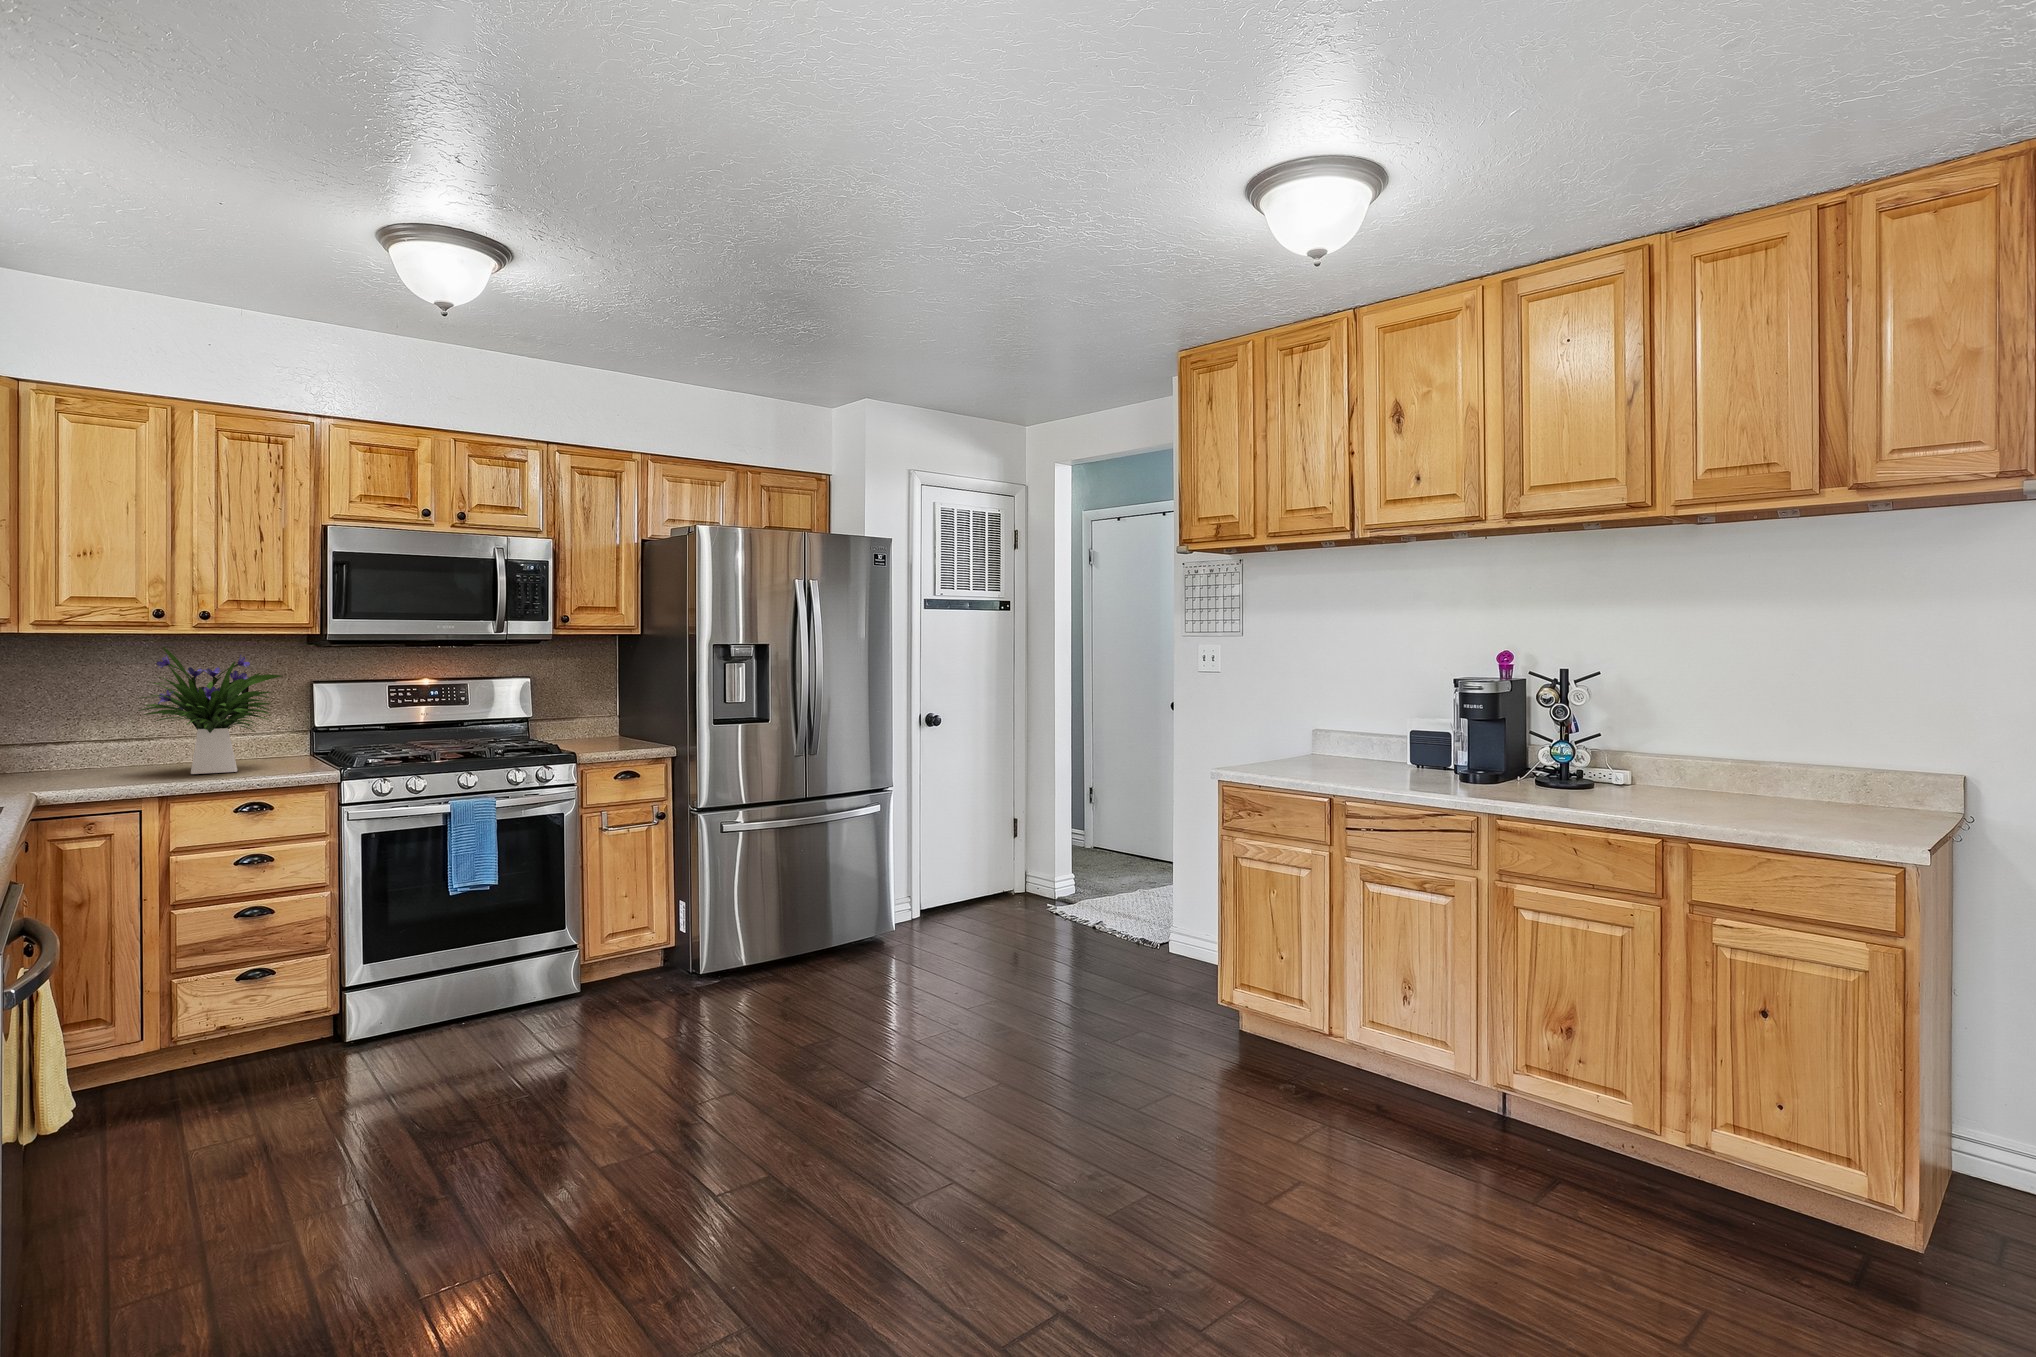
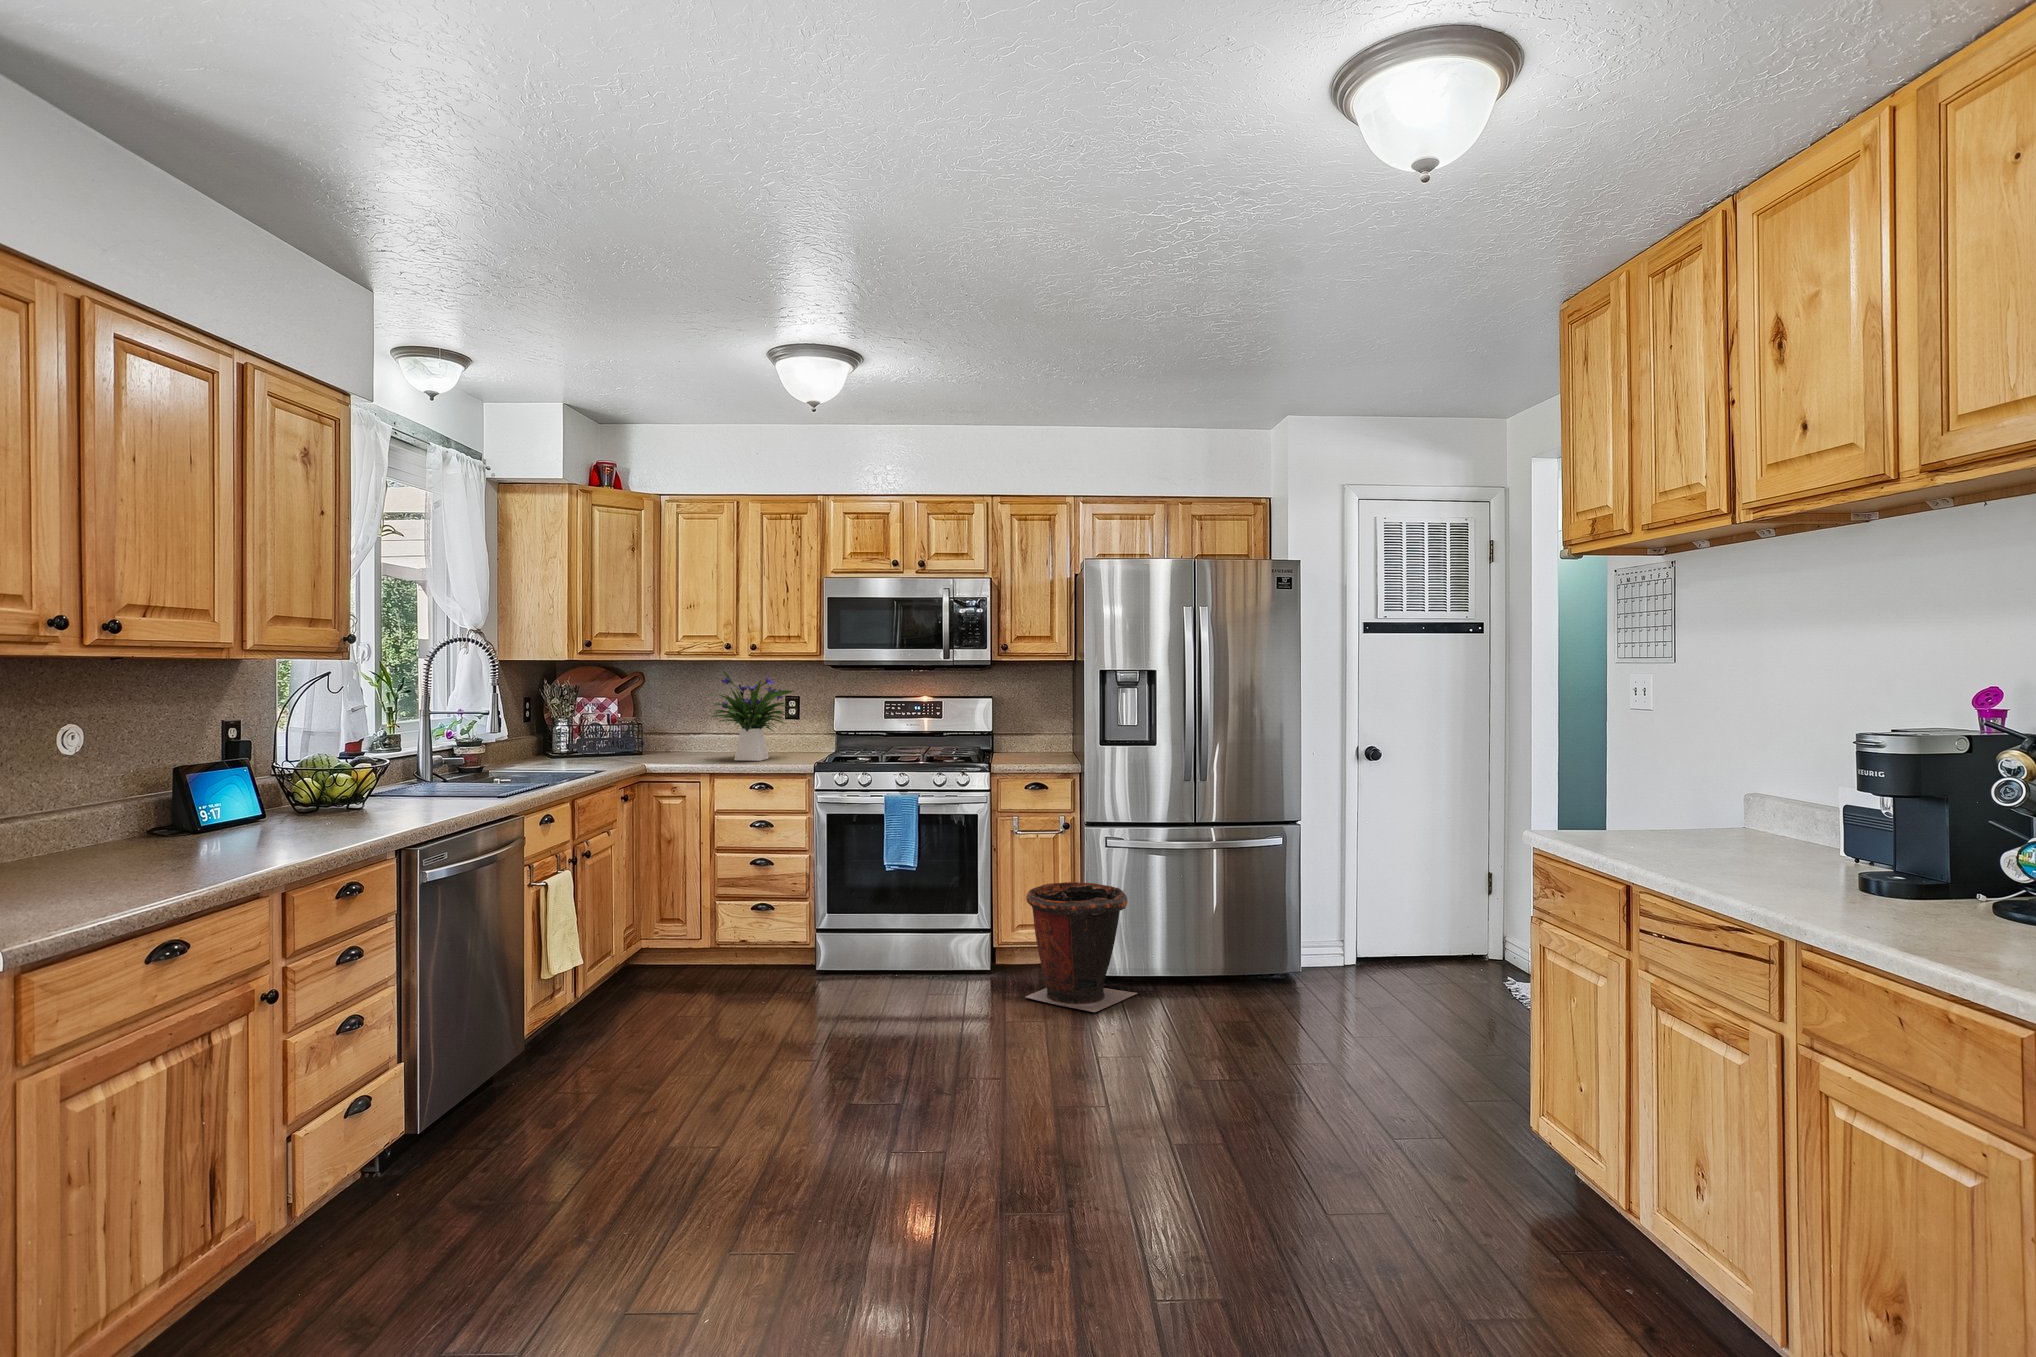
waste bin: none [654,871,770,1006] -> present [1026,882,1137,1012]

